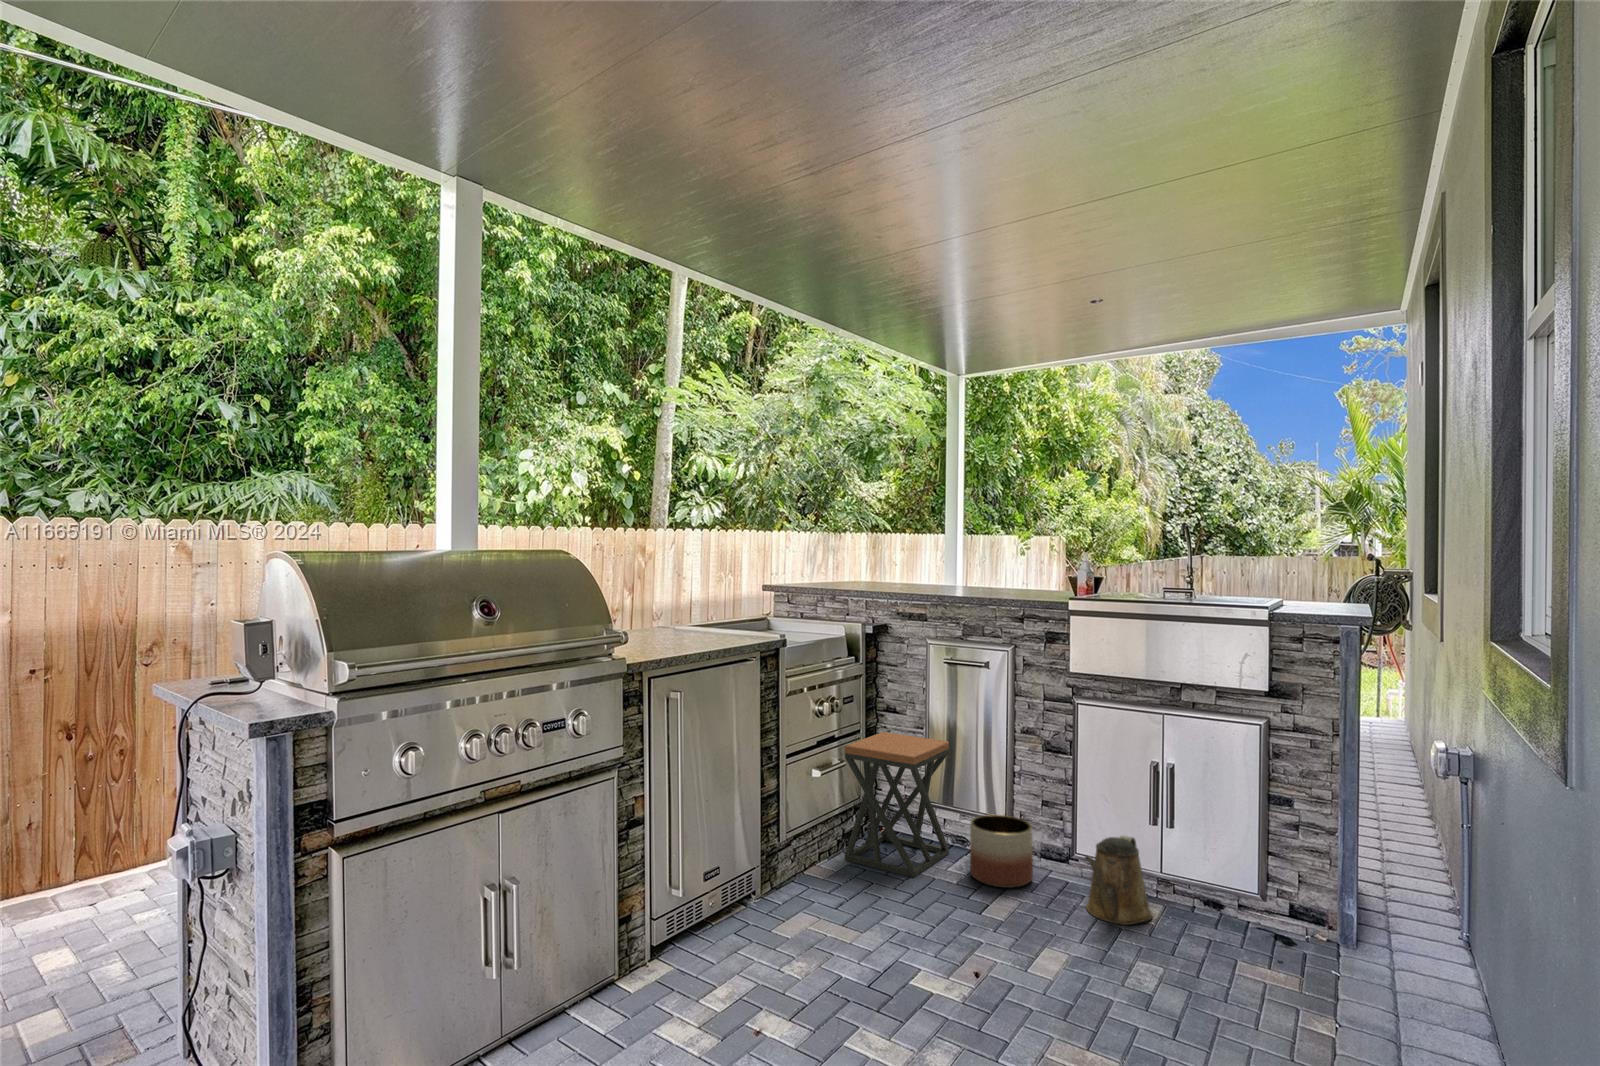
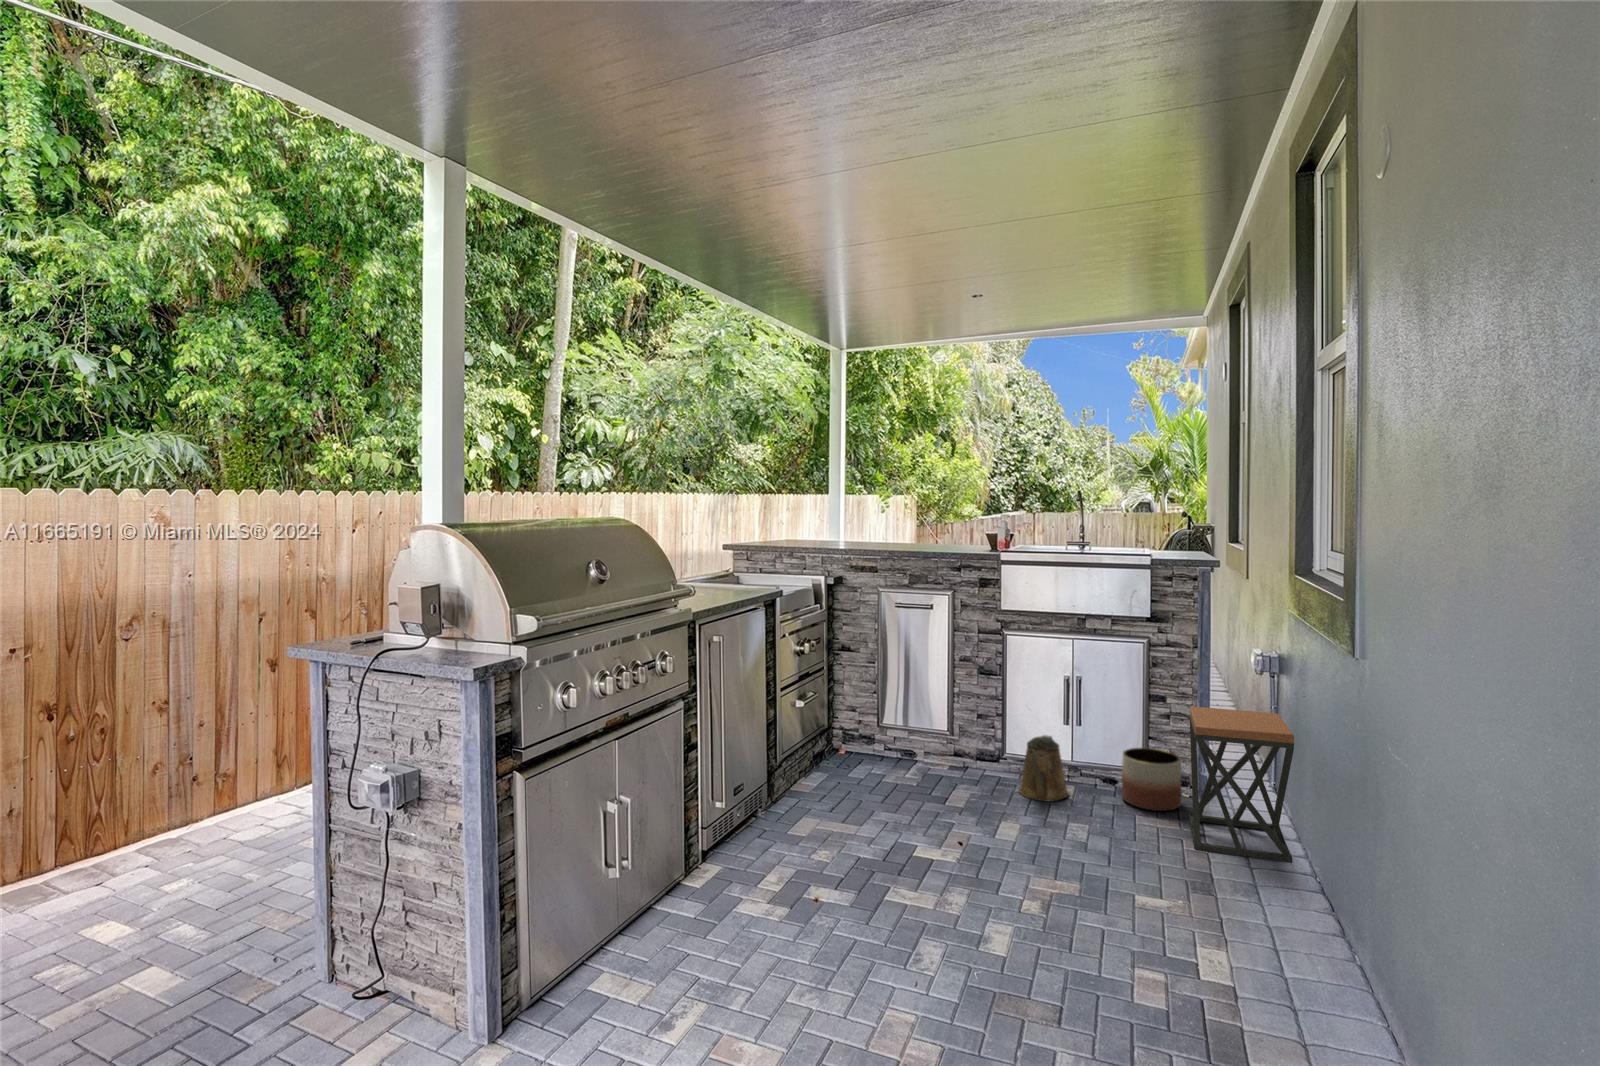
stool: present [845,732,949,878] -> present [1189,706,1294,863]
planter: present [970,815,1033,888] -> present [1122,748,1182,811]

